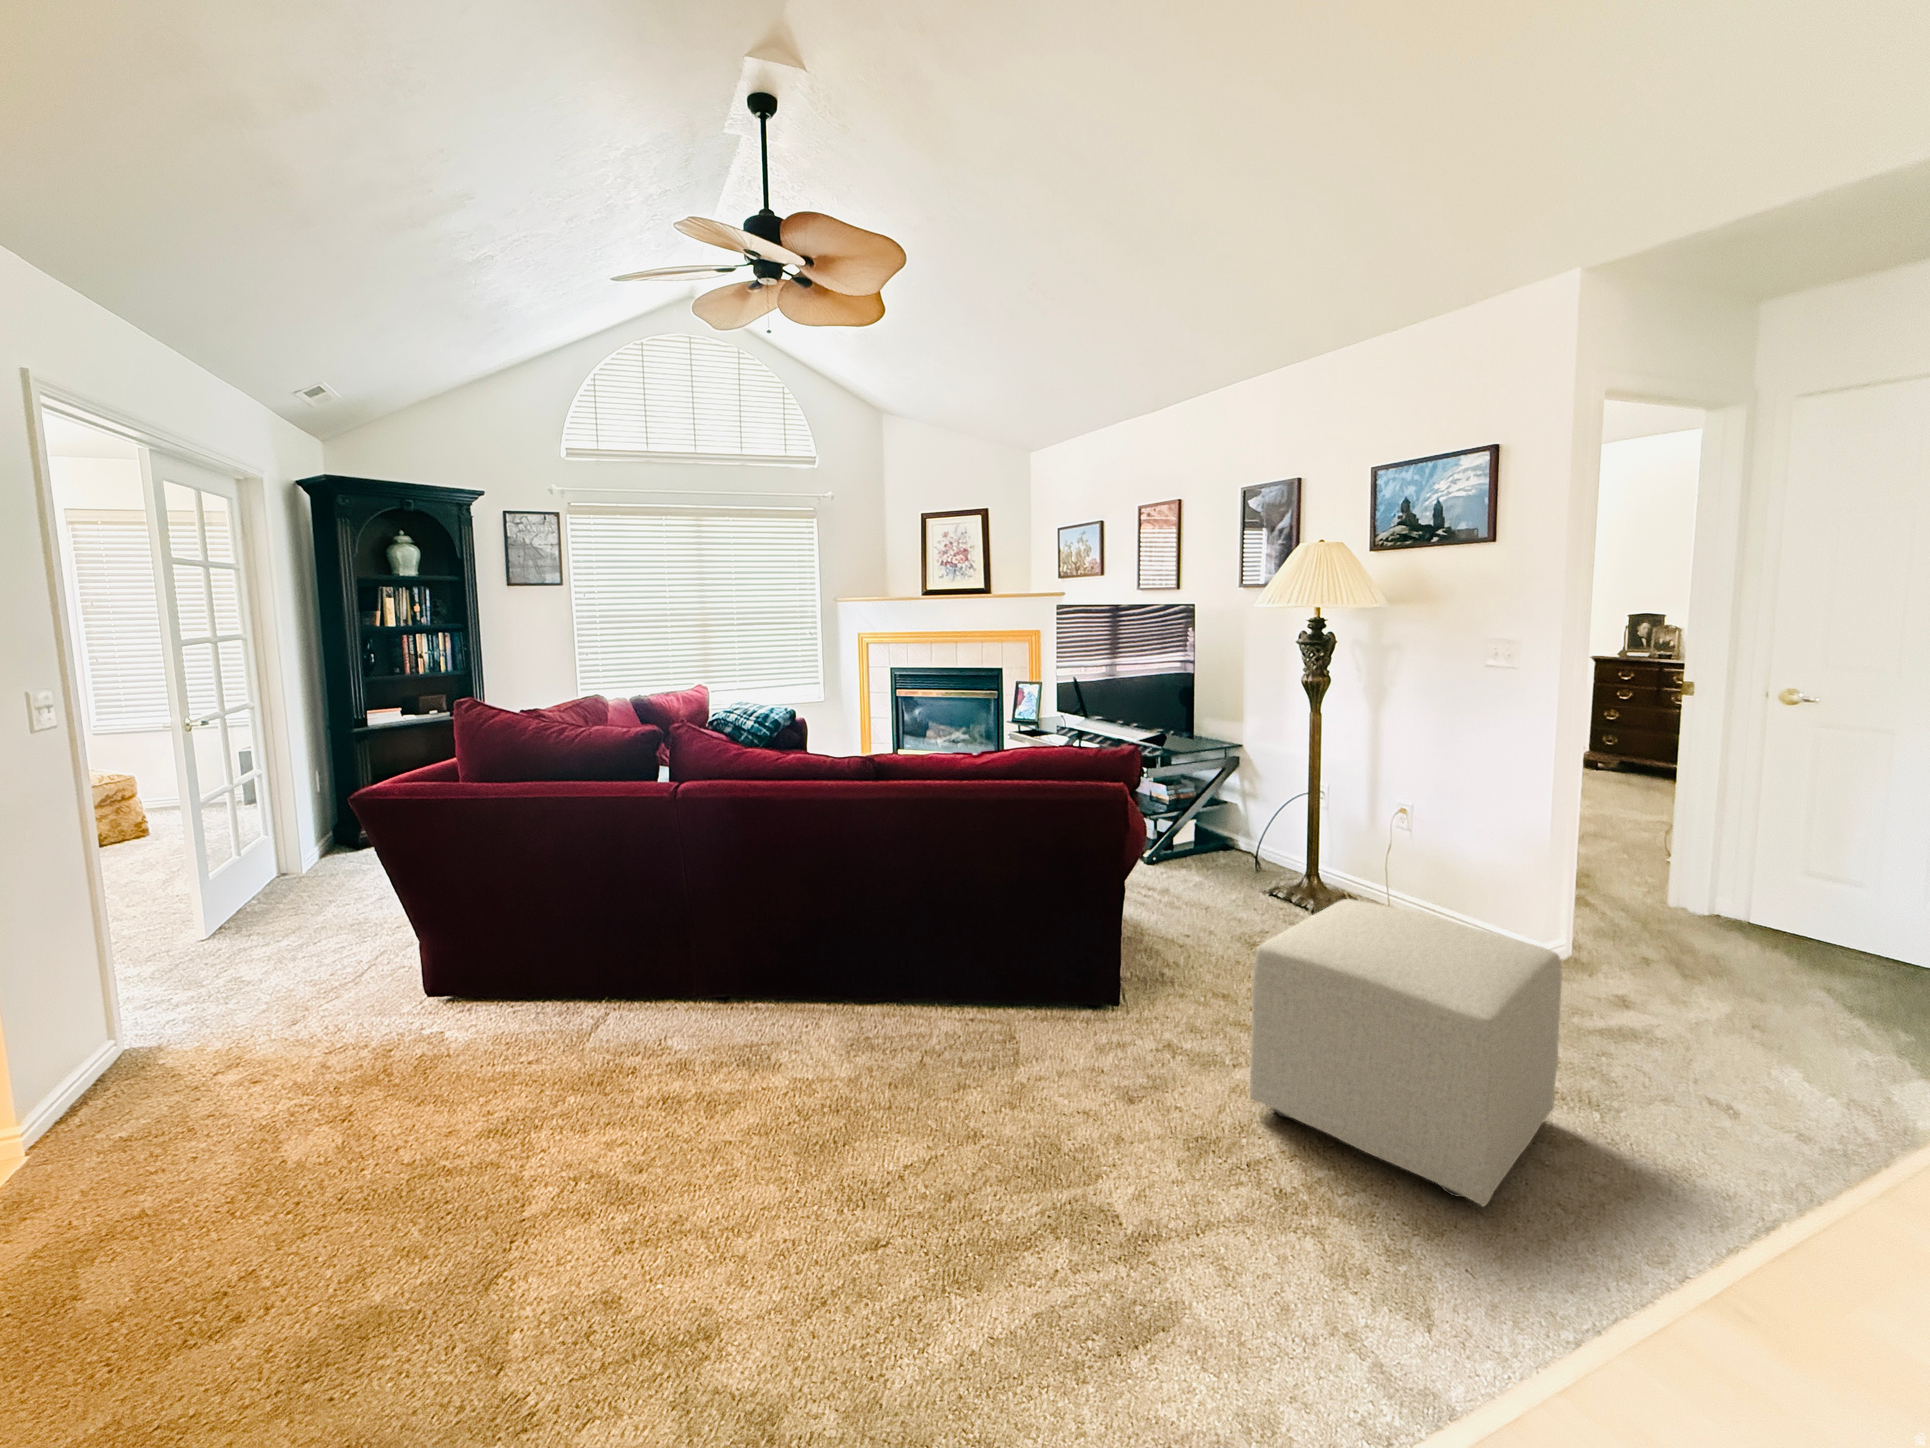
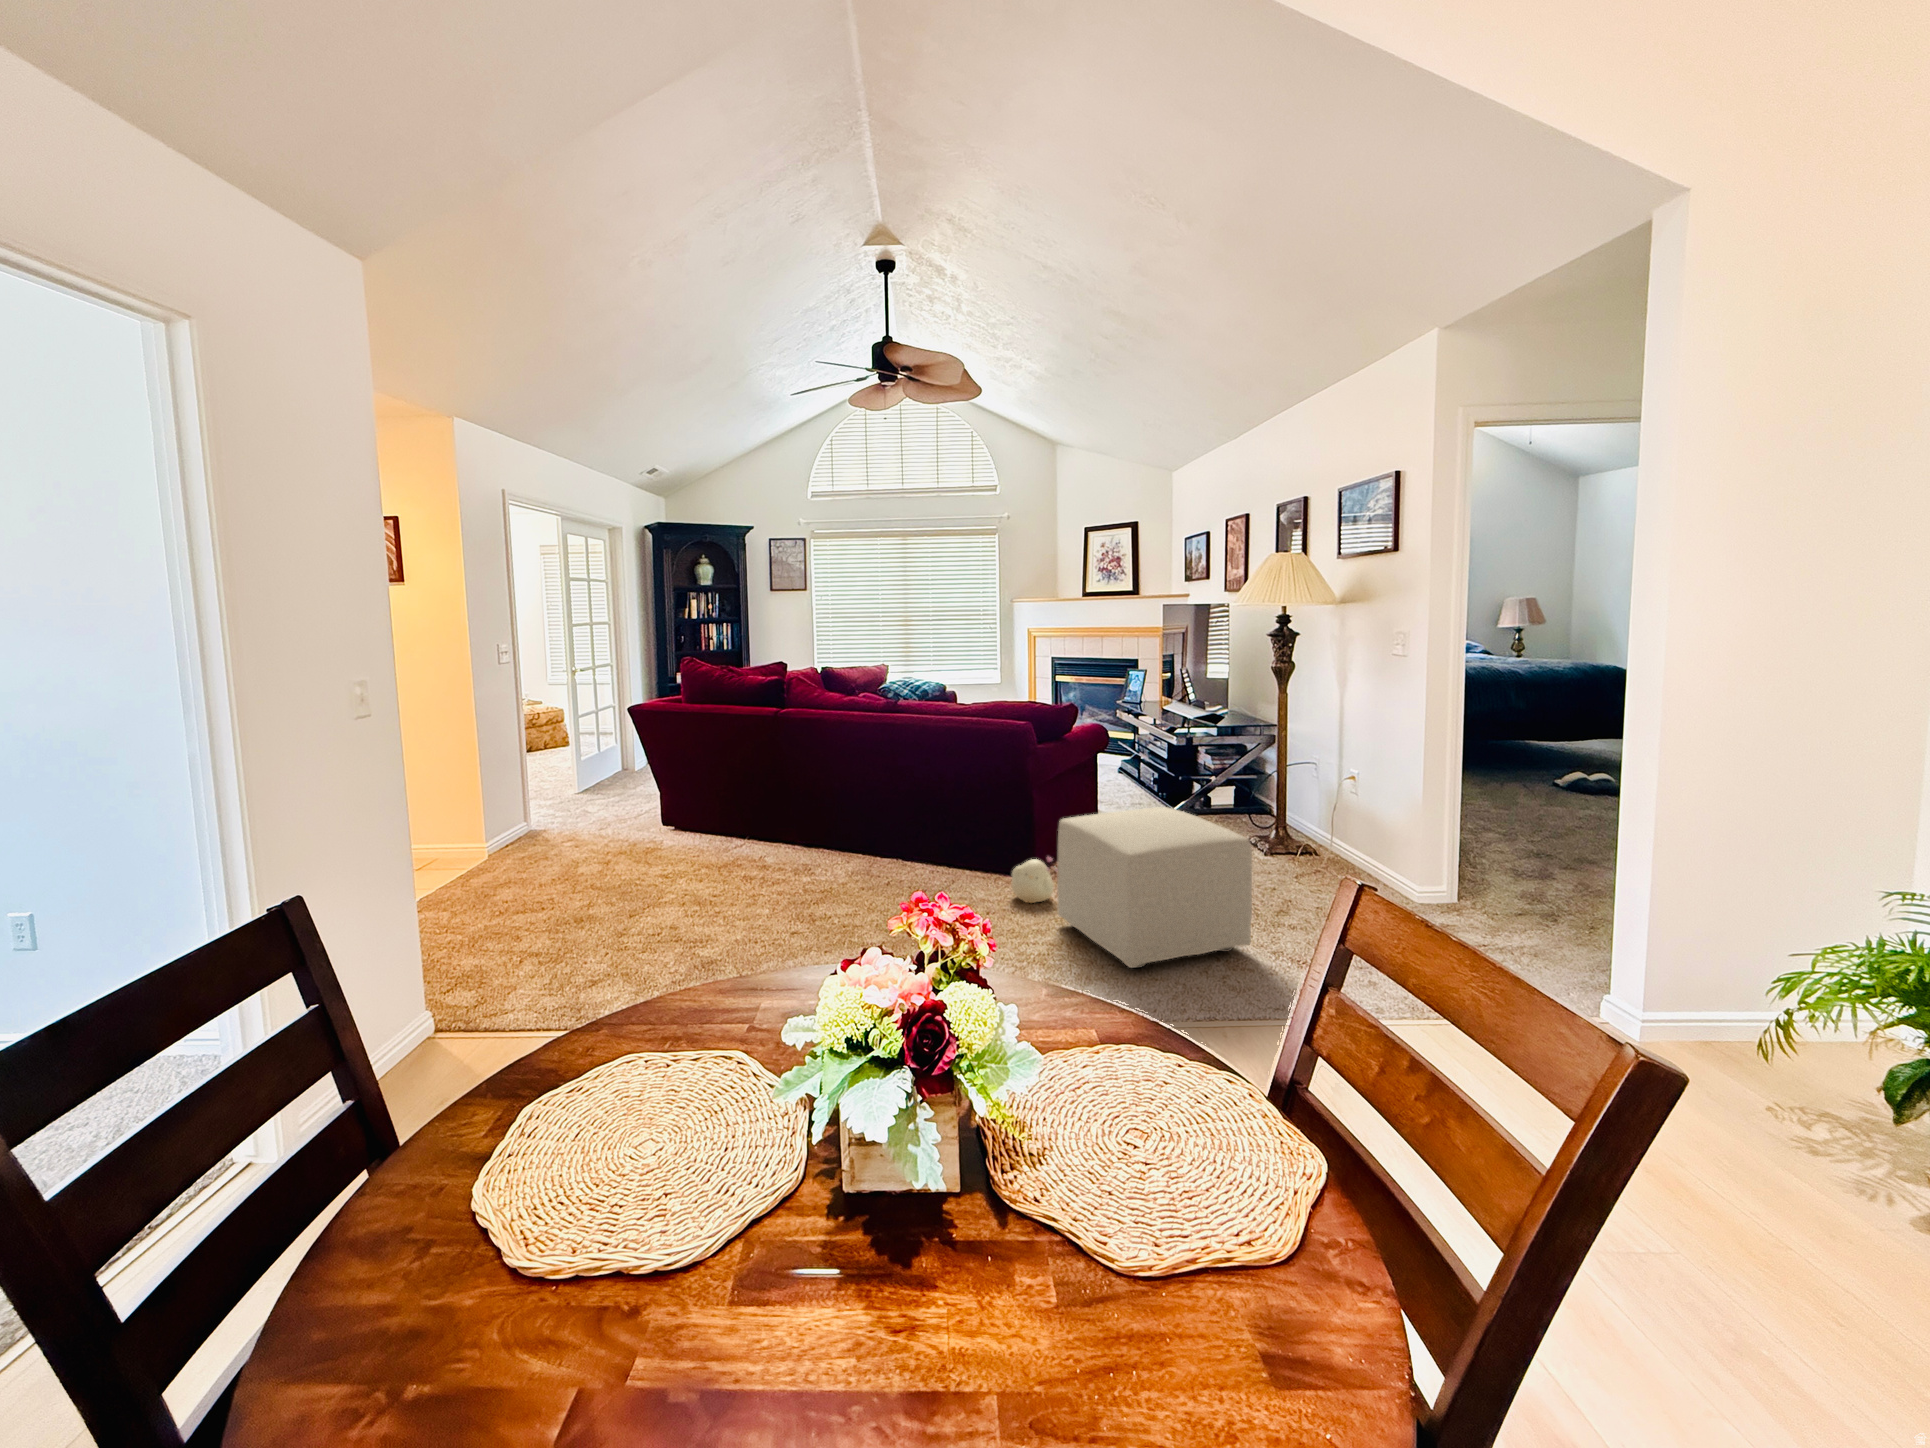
plush toy: none [1124,994,1202,1073] -> present [1011,857,1053,903]

